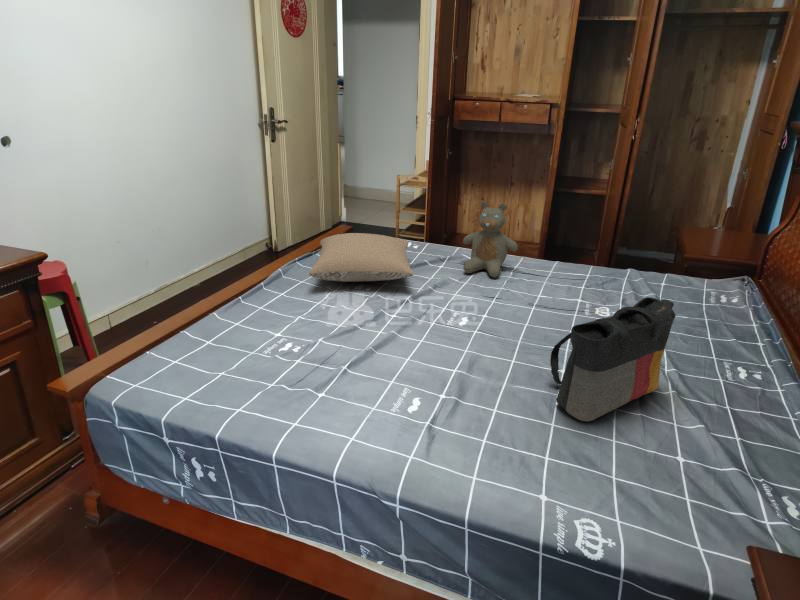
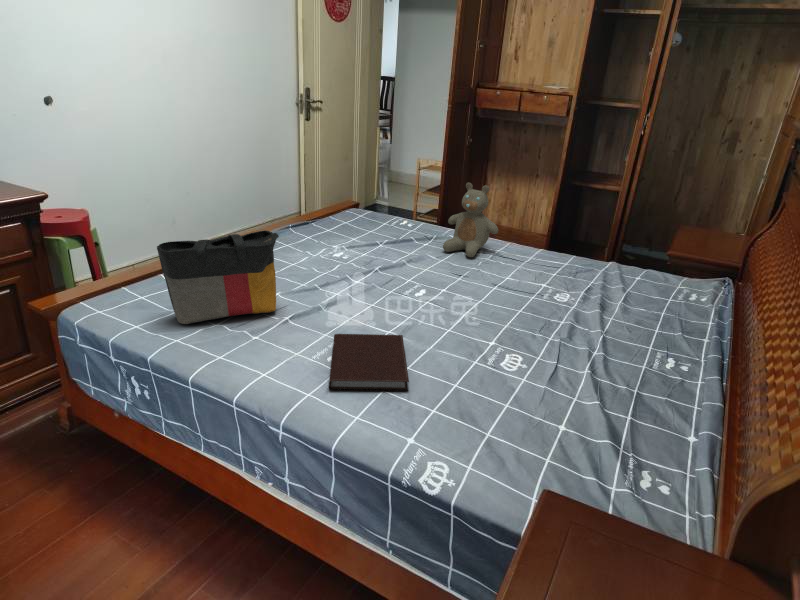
pillow: present [309,233,414,282] -> none [289,204,397,249]
tote bag: present [550,297,676,422] -> present [157,231,279,324]
notebook: none [408,375,514,449] -> present [329,334,409,391]

